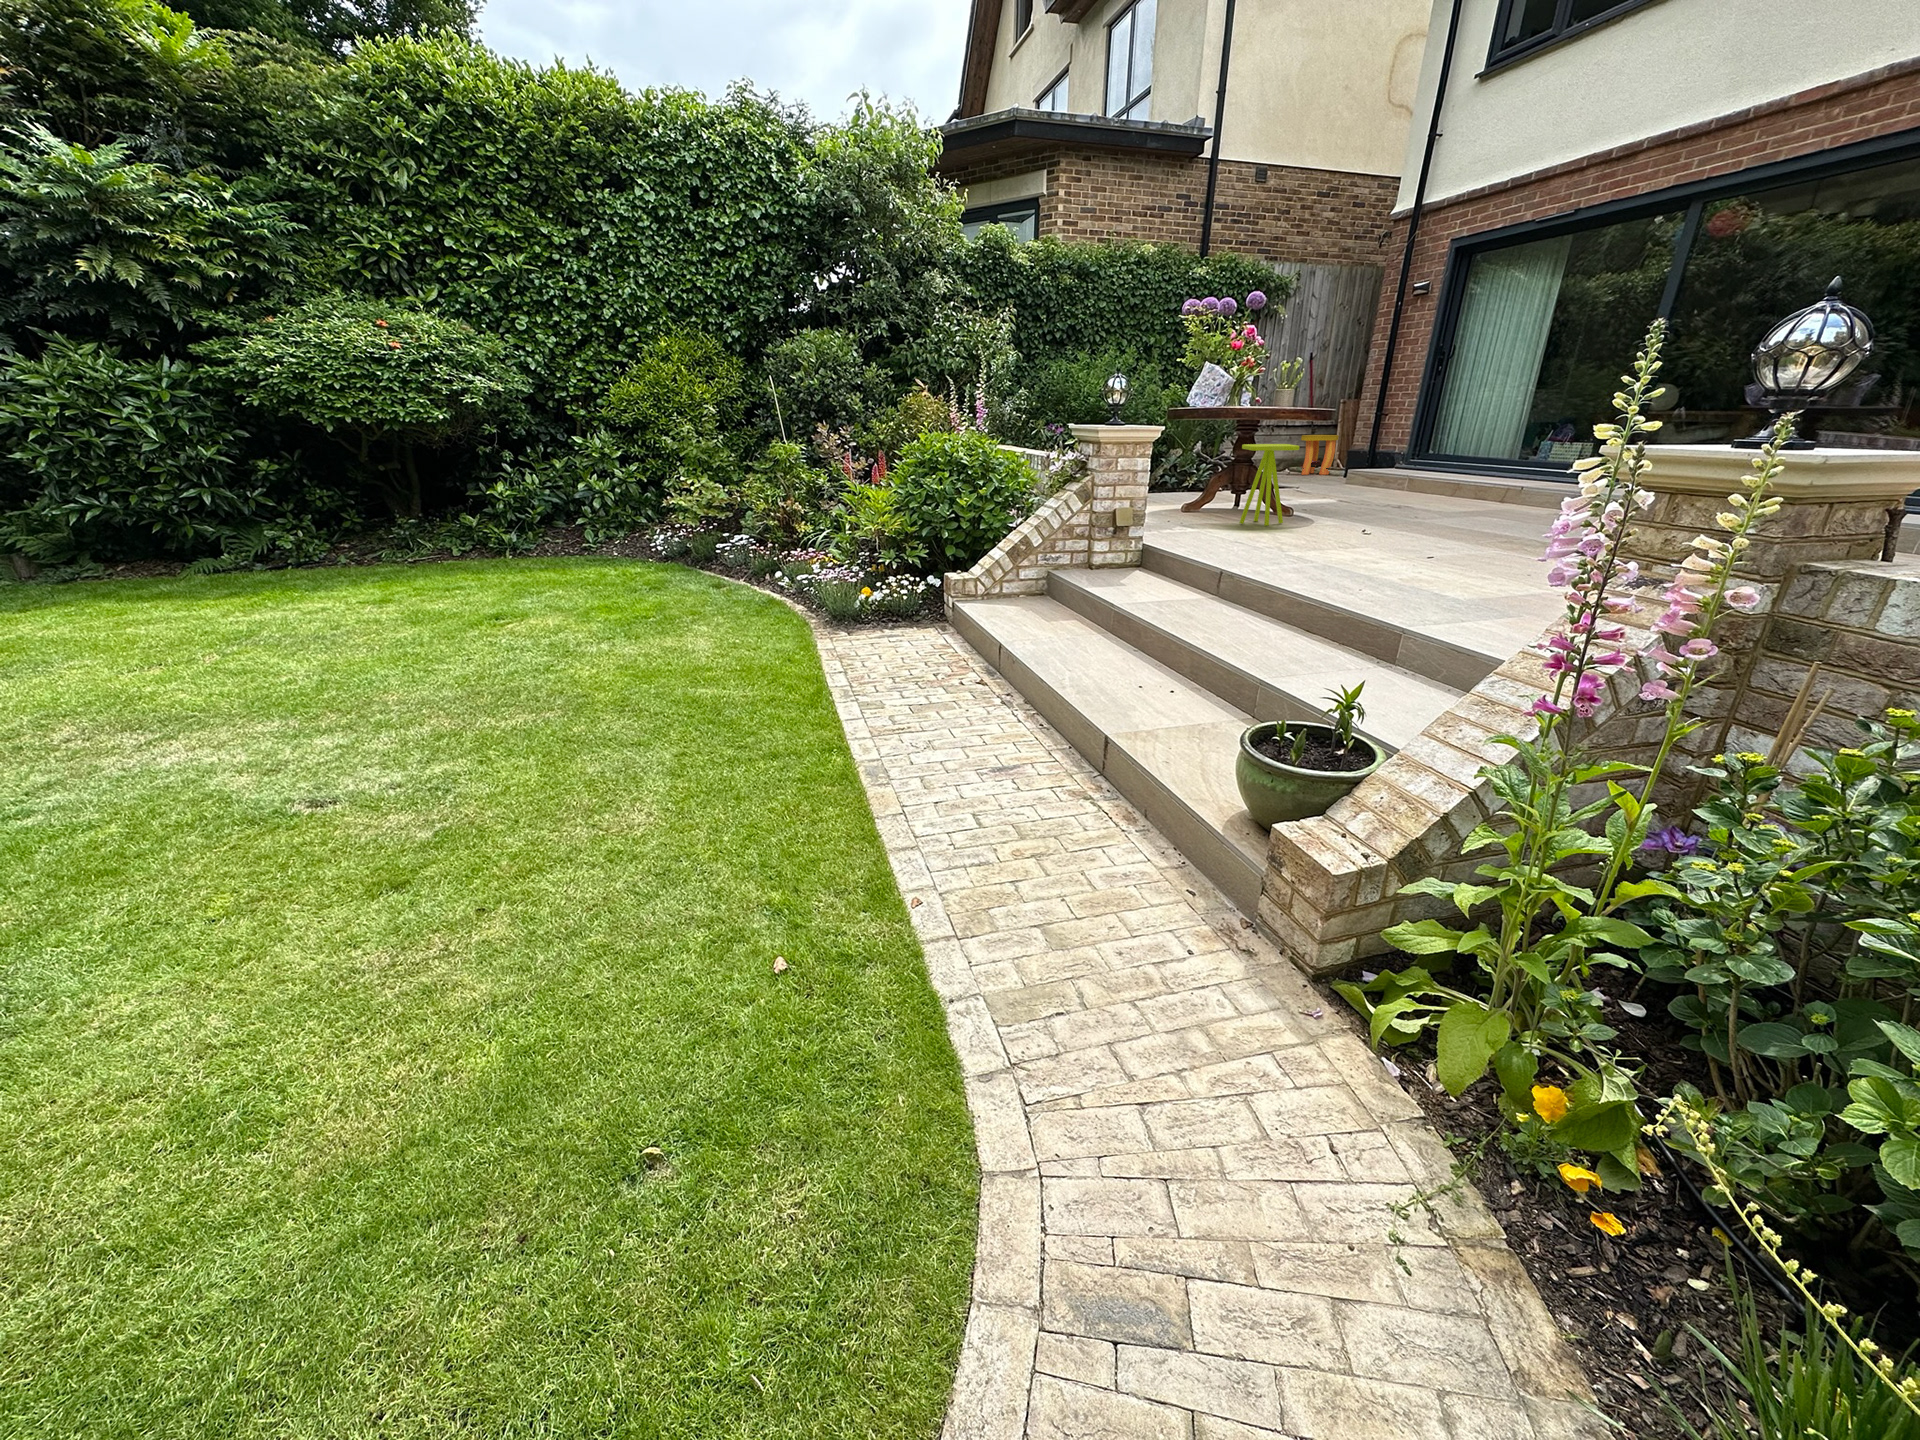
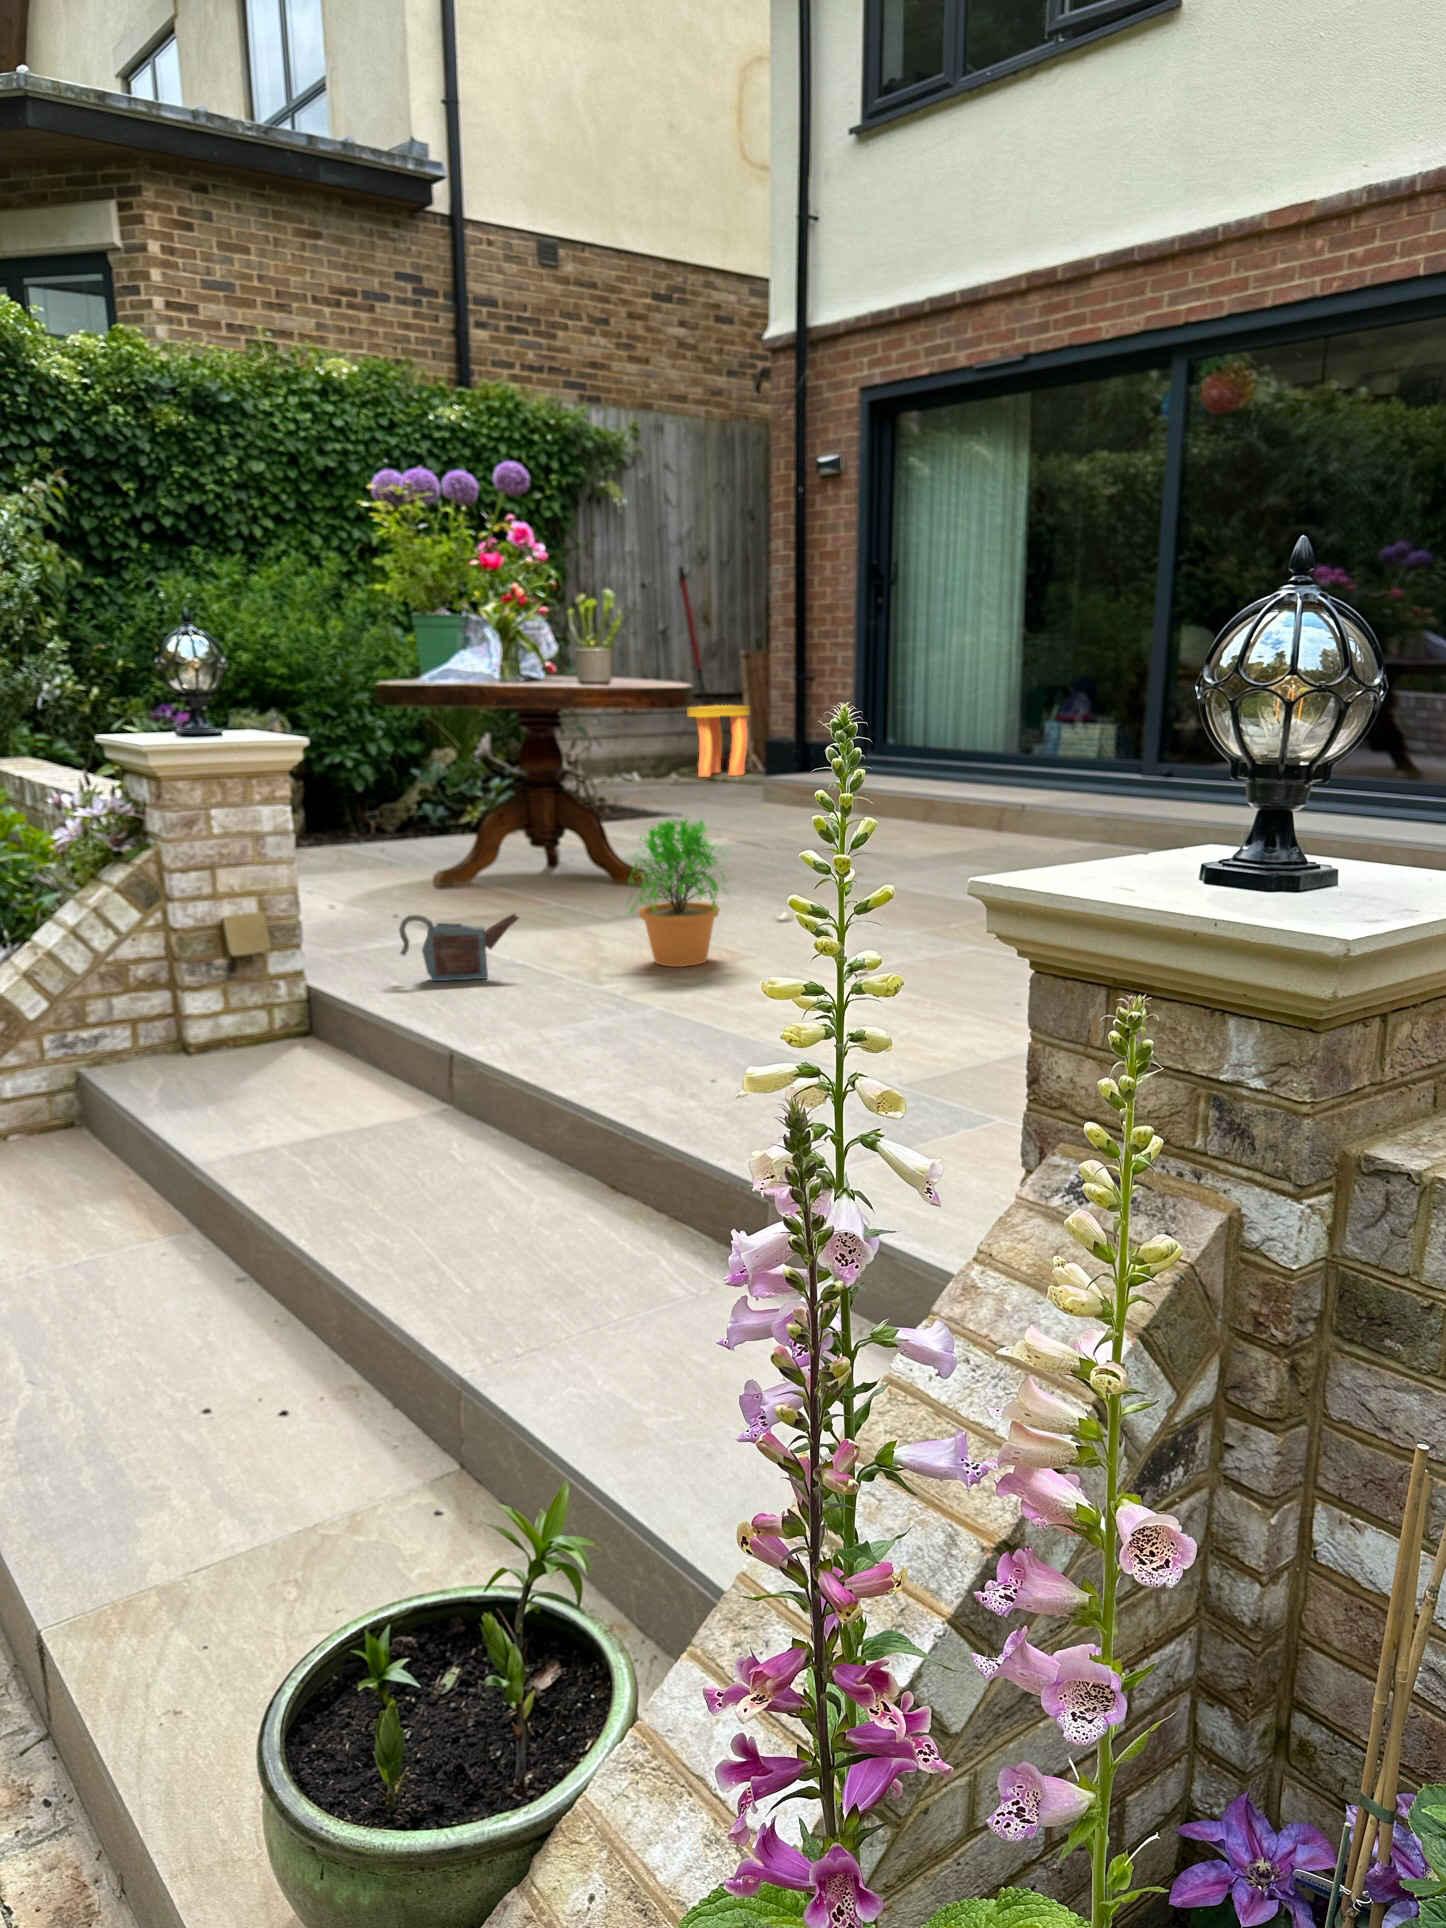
side table: present [1239,444,1300,526] -> none [513,751,618,914]
potted plant: none [1304,470,1371,548] -> present [629,818,729,967]
watering can: none [1192,513,1252,546] -> present [399,914,519,981]

